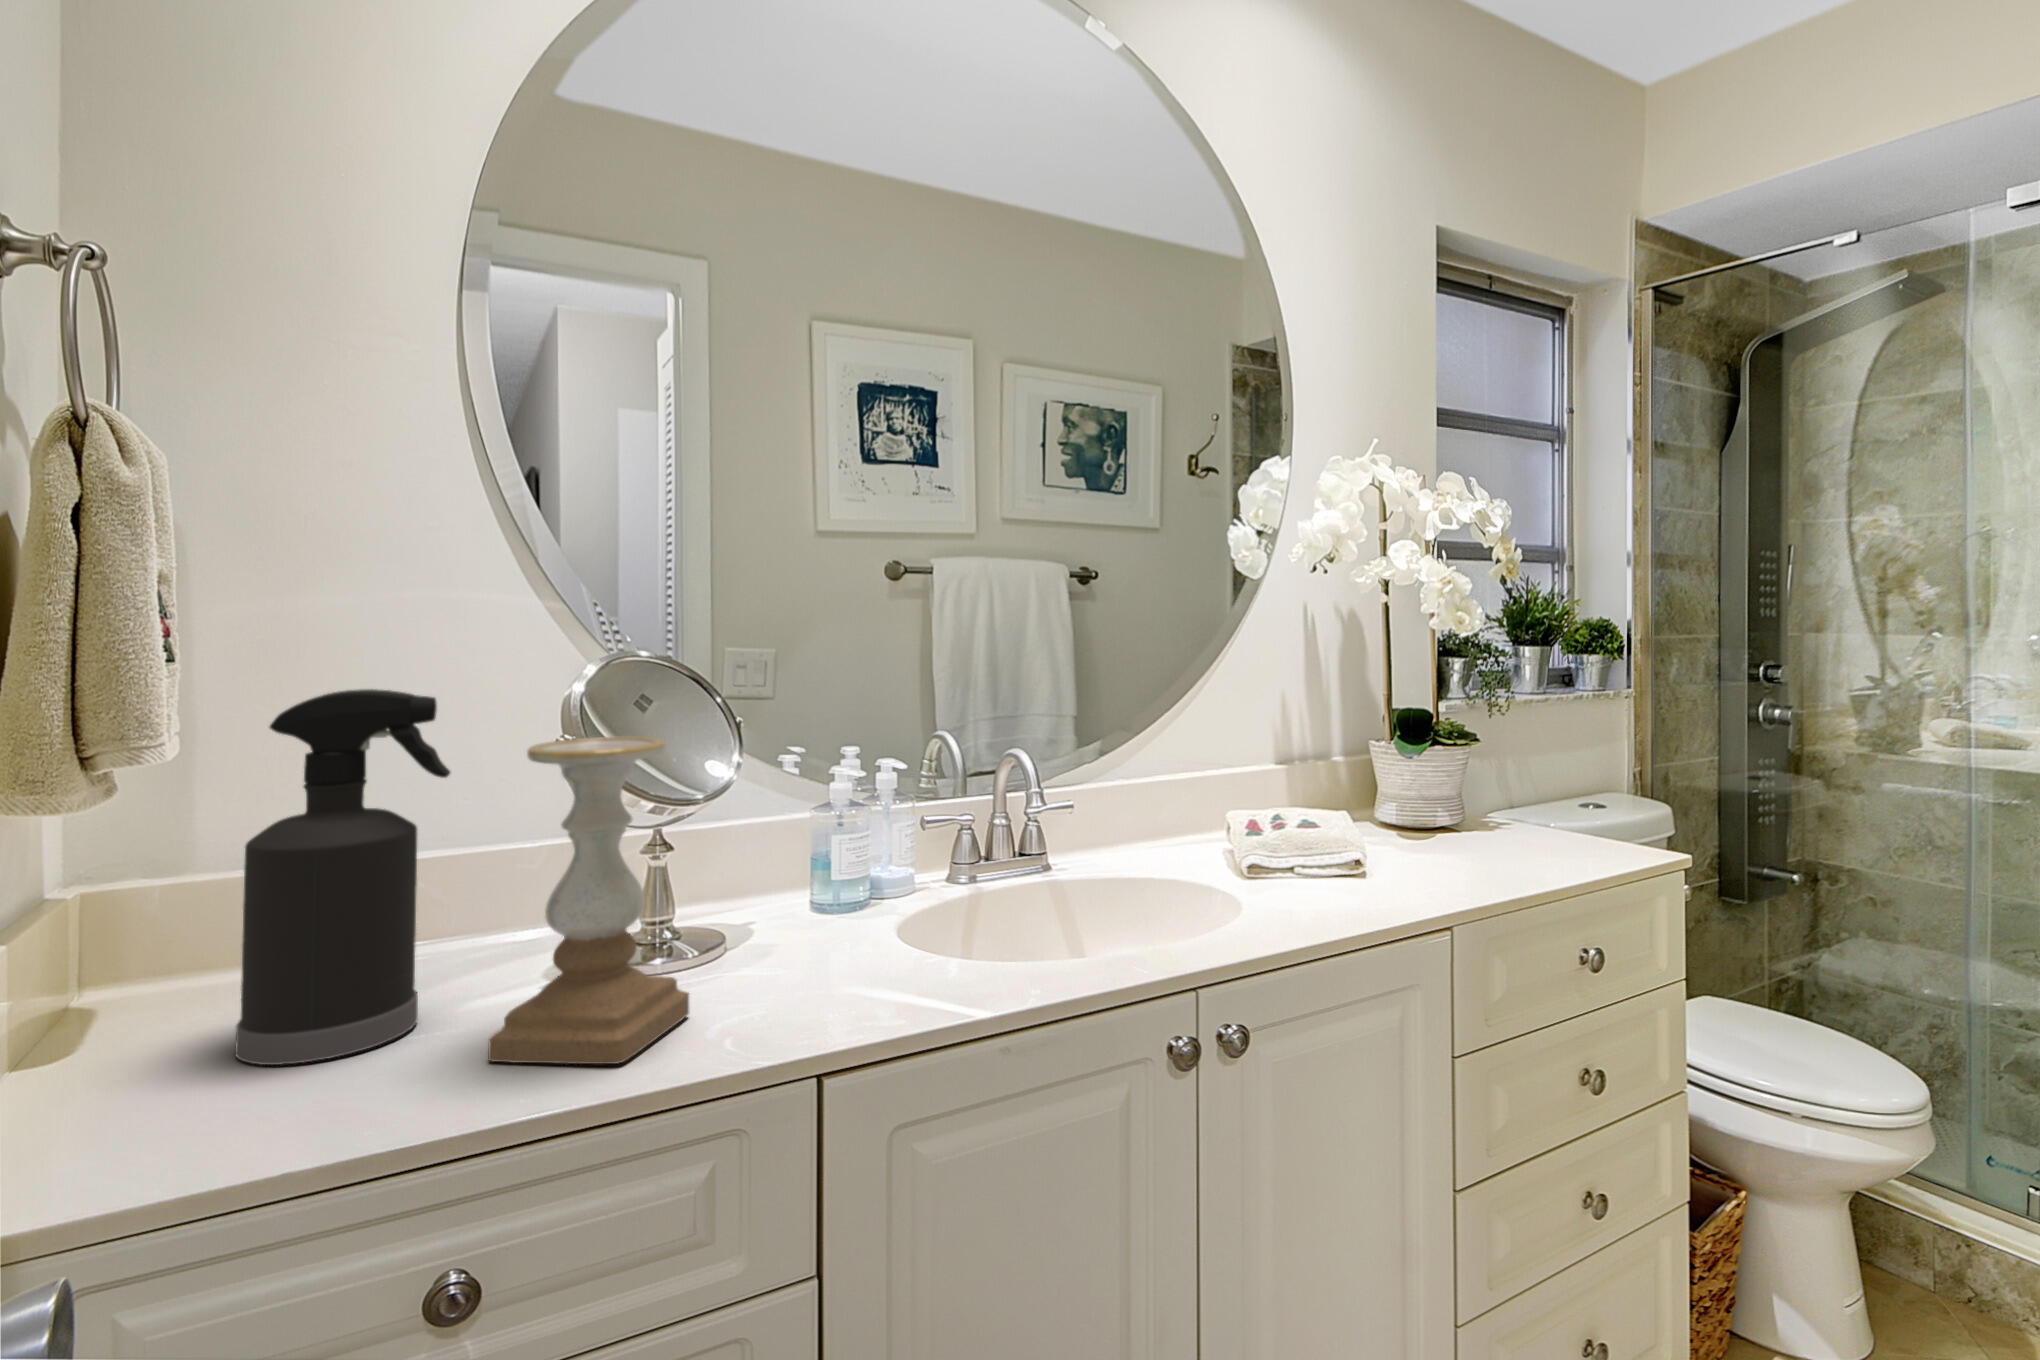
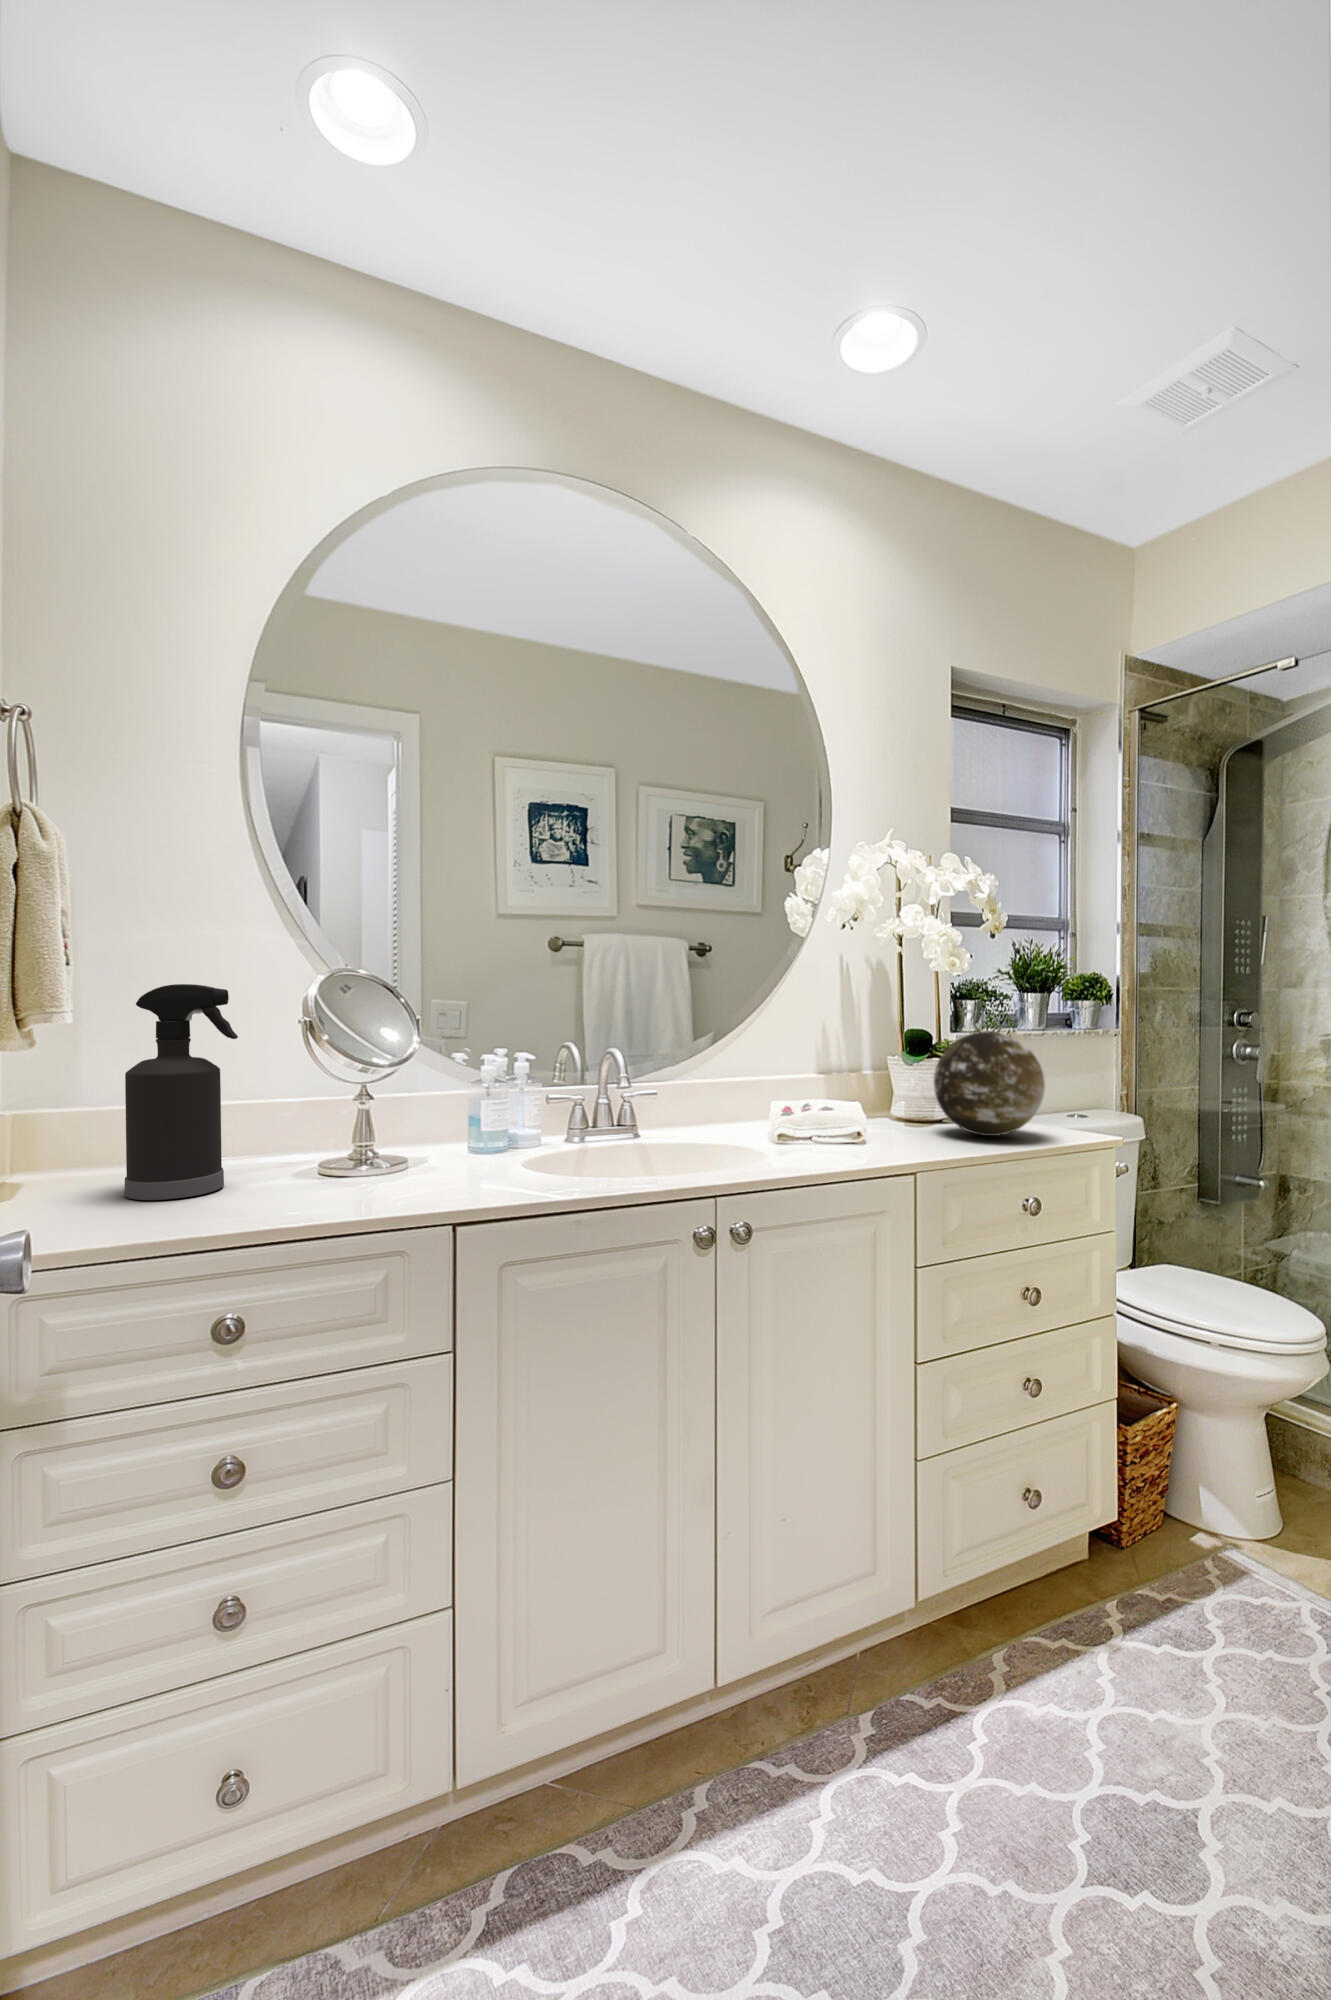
decorative orb: none [1447,714,1589,854] -> present [934,1032,1045,1136]
candle holder: present [488,736,689,1064] -> none [256,1015,377,1209]

